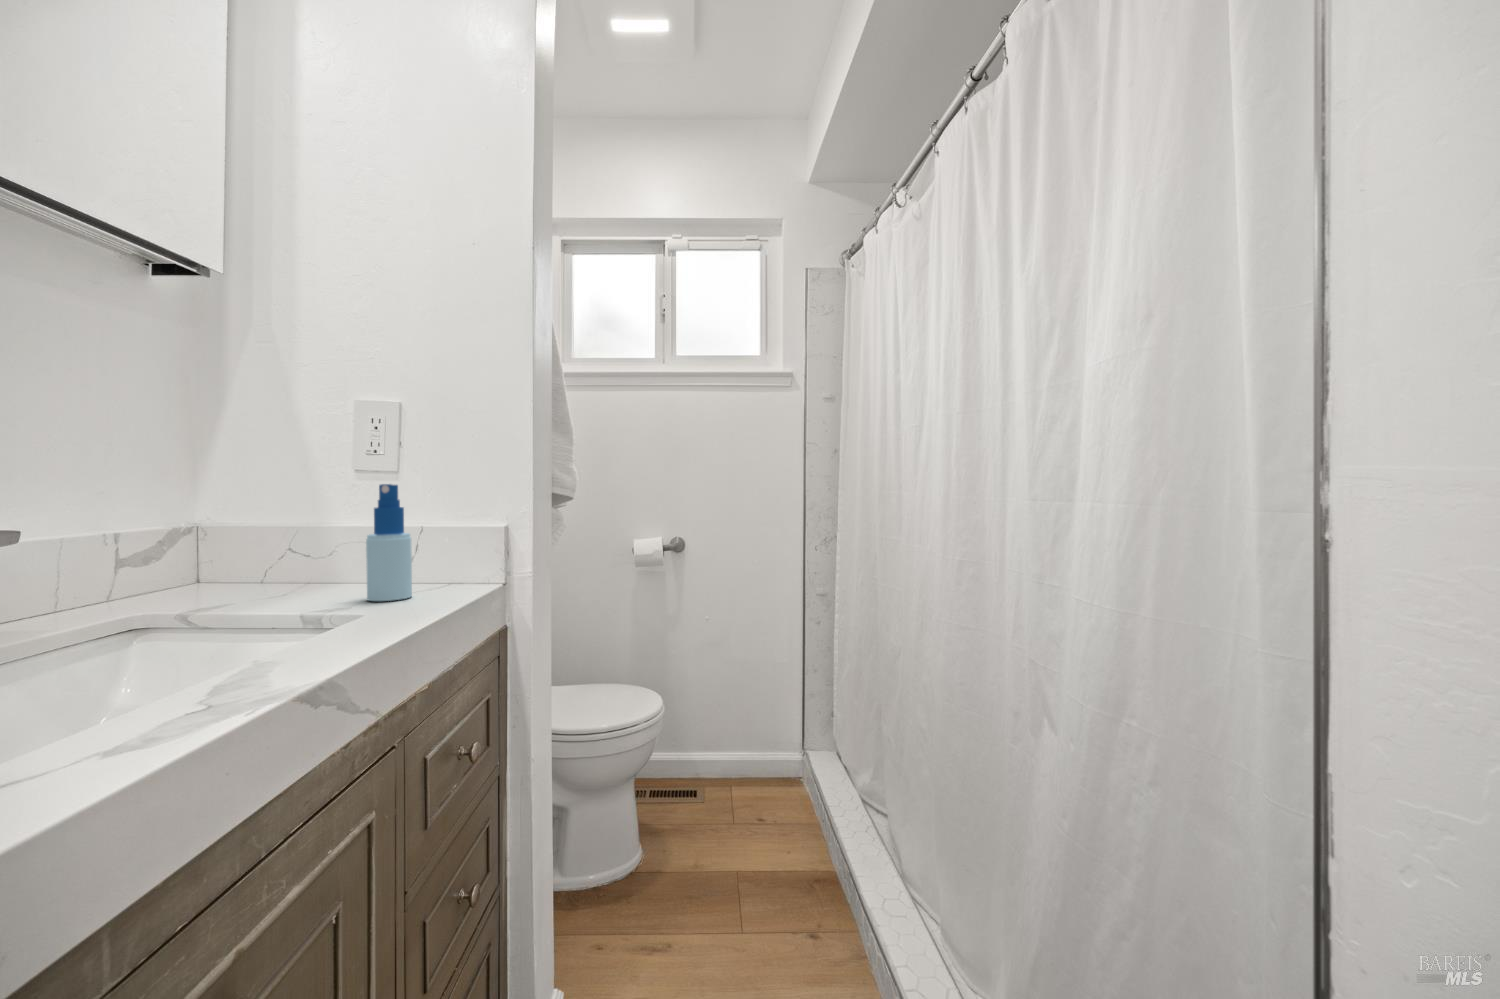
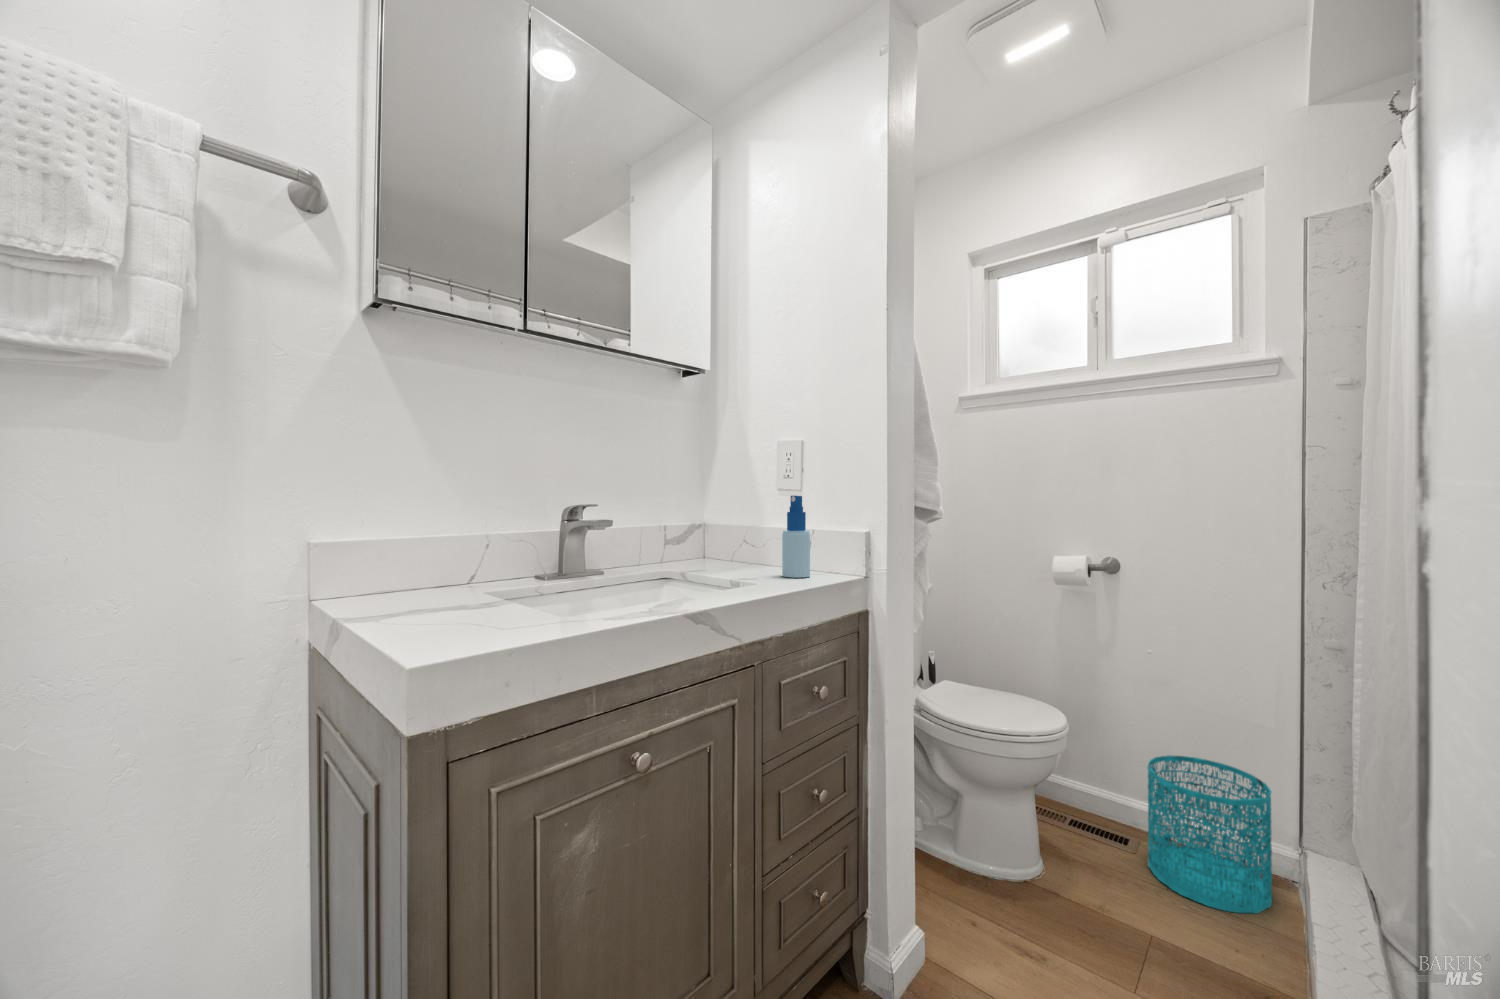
wastebasket: none [716,703,797,824] -> present [1148,755,1272,913]

